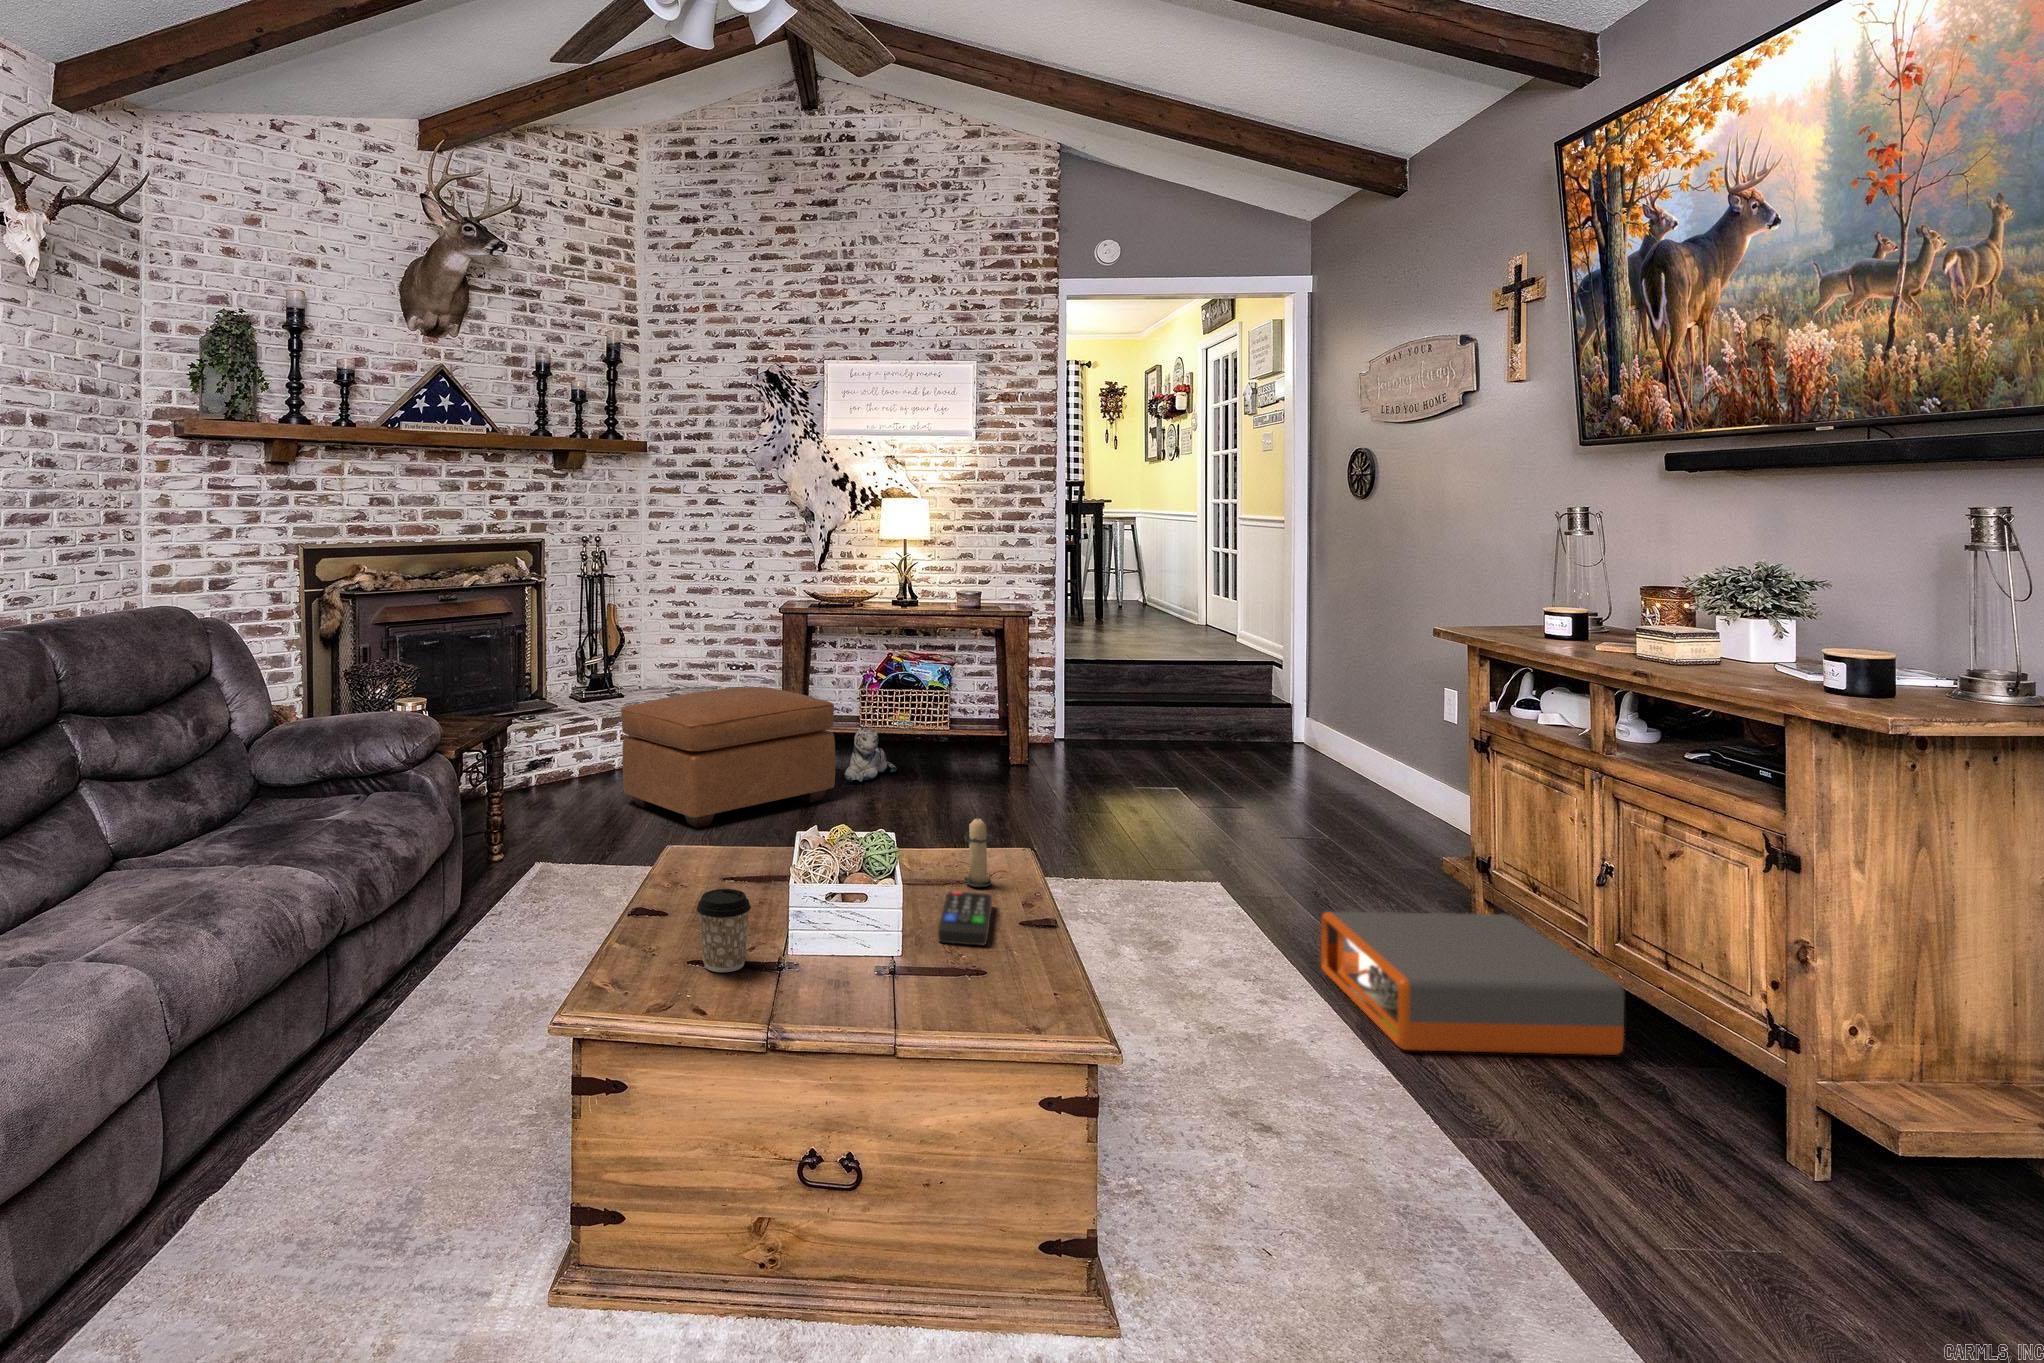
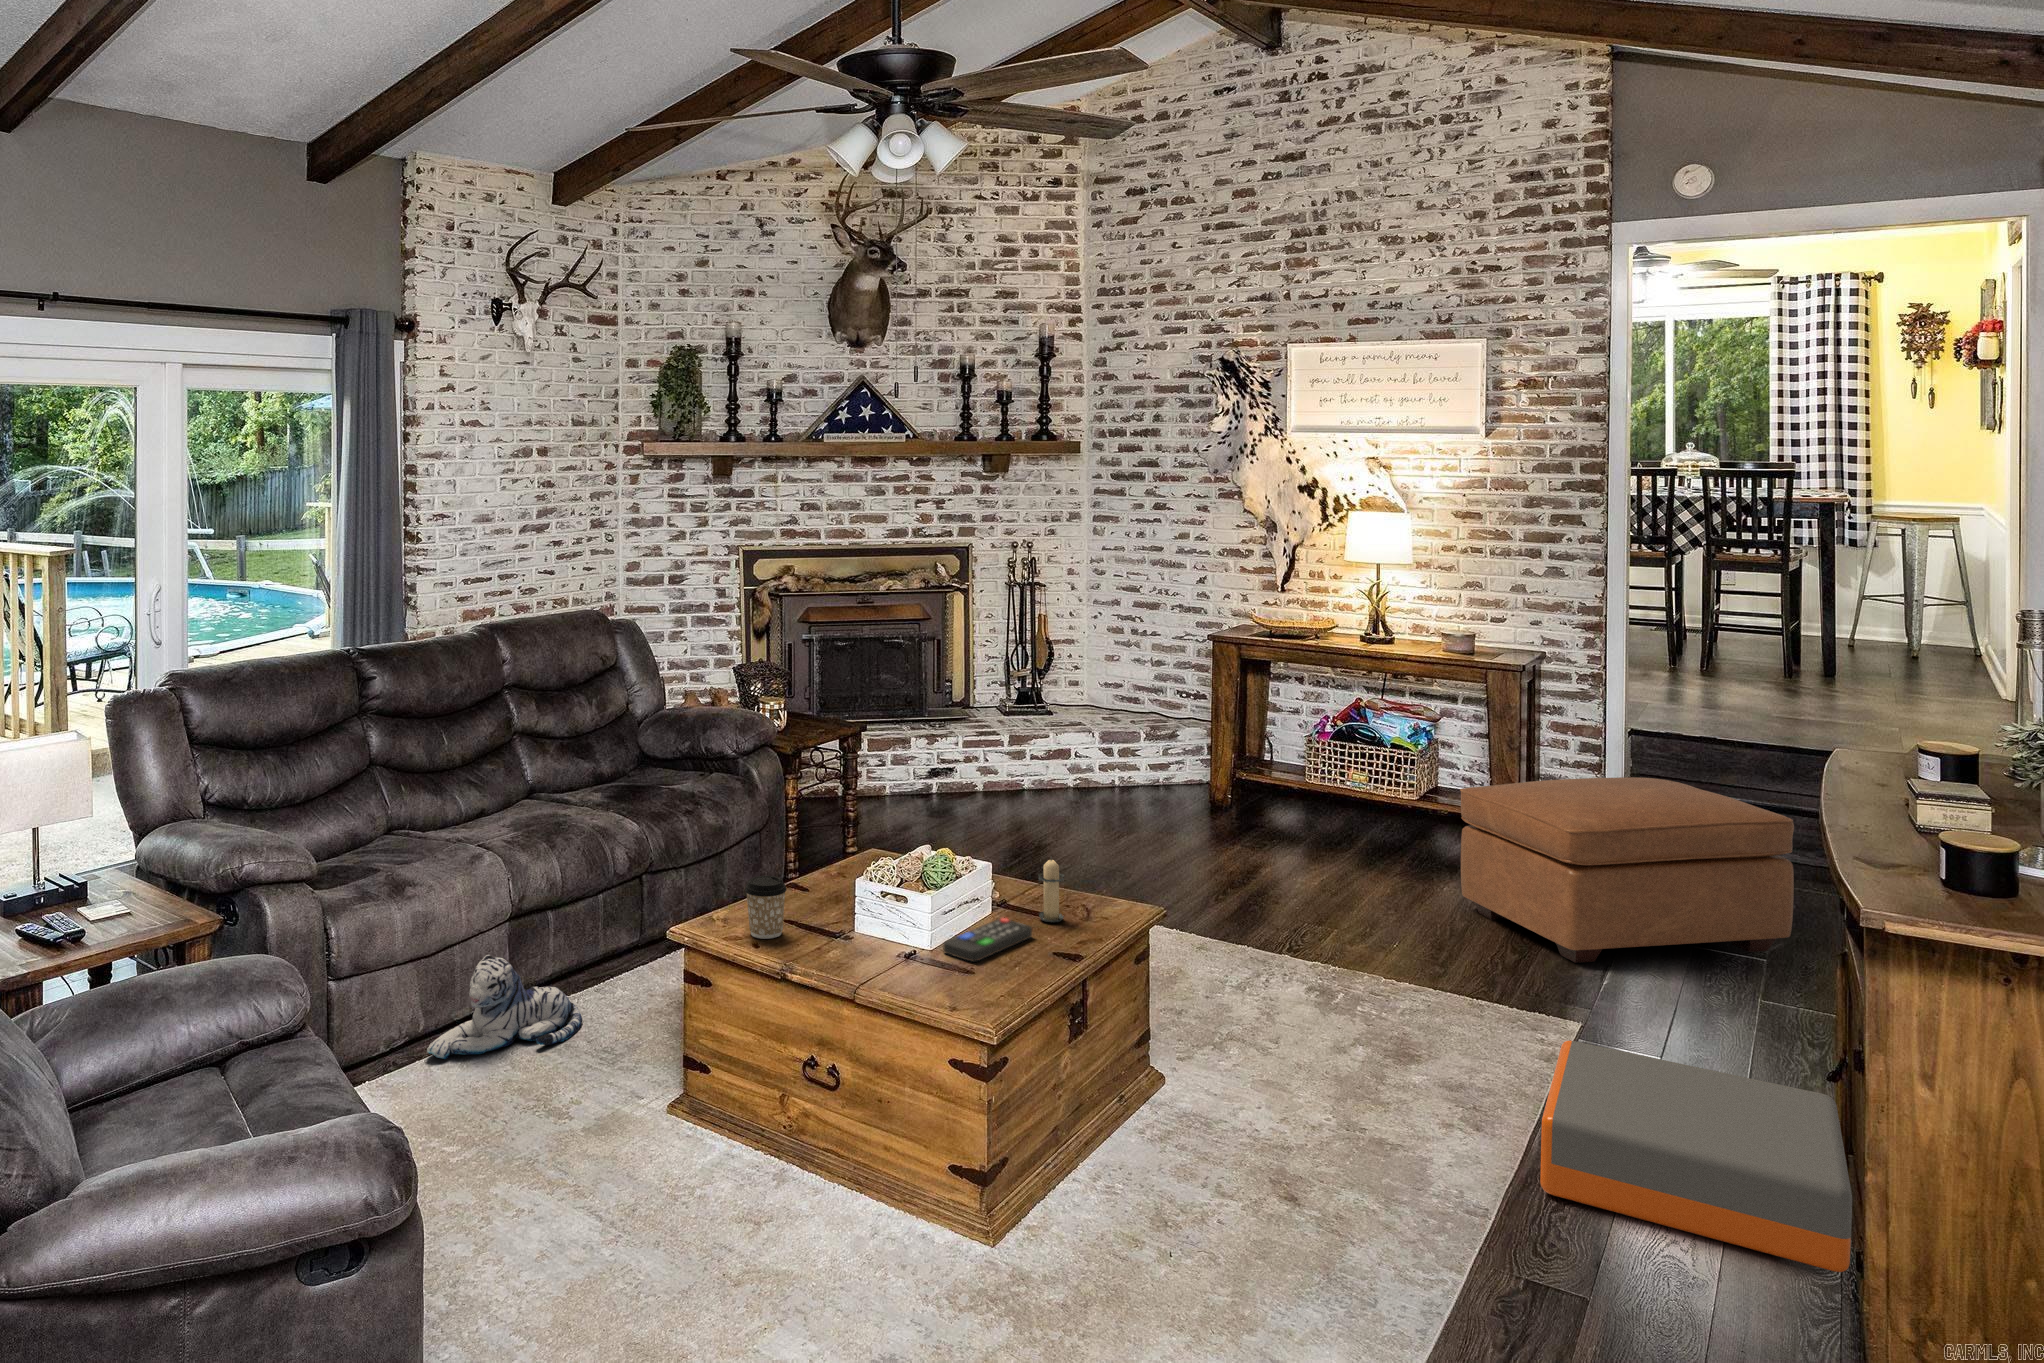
ottoman: present [621,687,835,828] -> present [1460,777,1794,963]
plush toy: present [845,728,896,782] -> present [427,955,582,1059]

